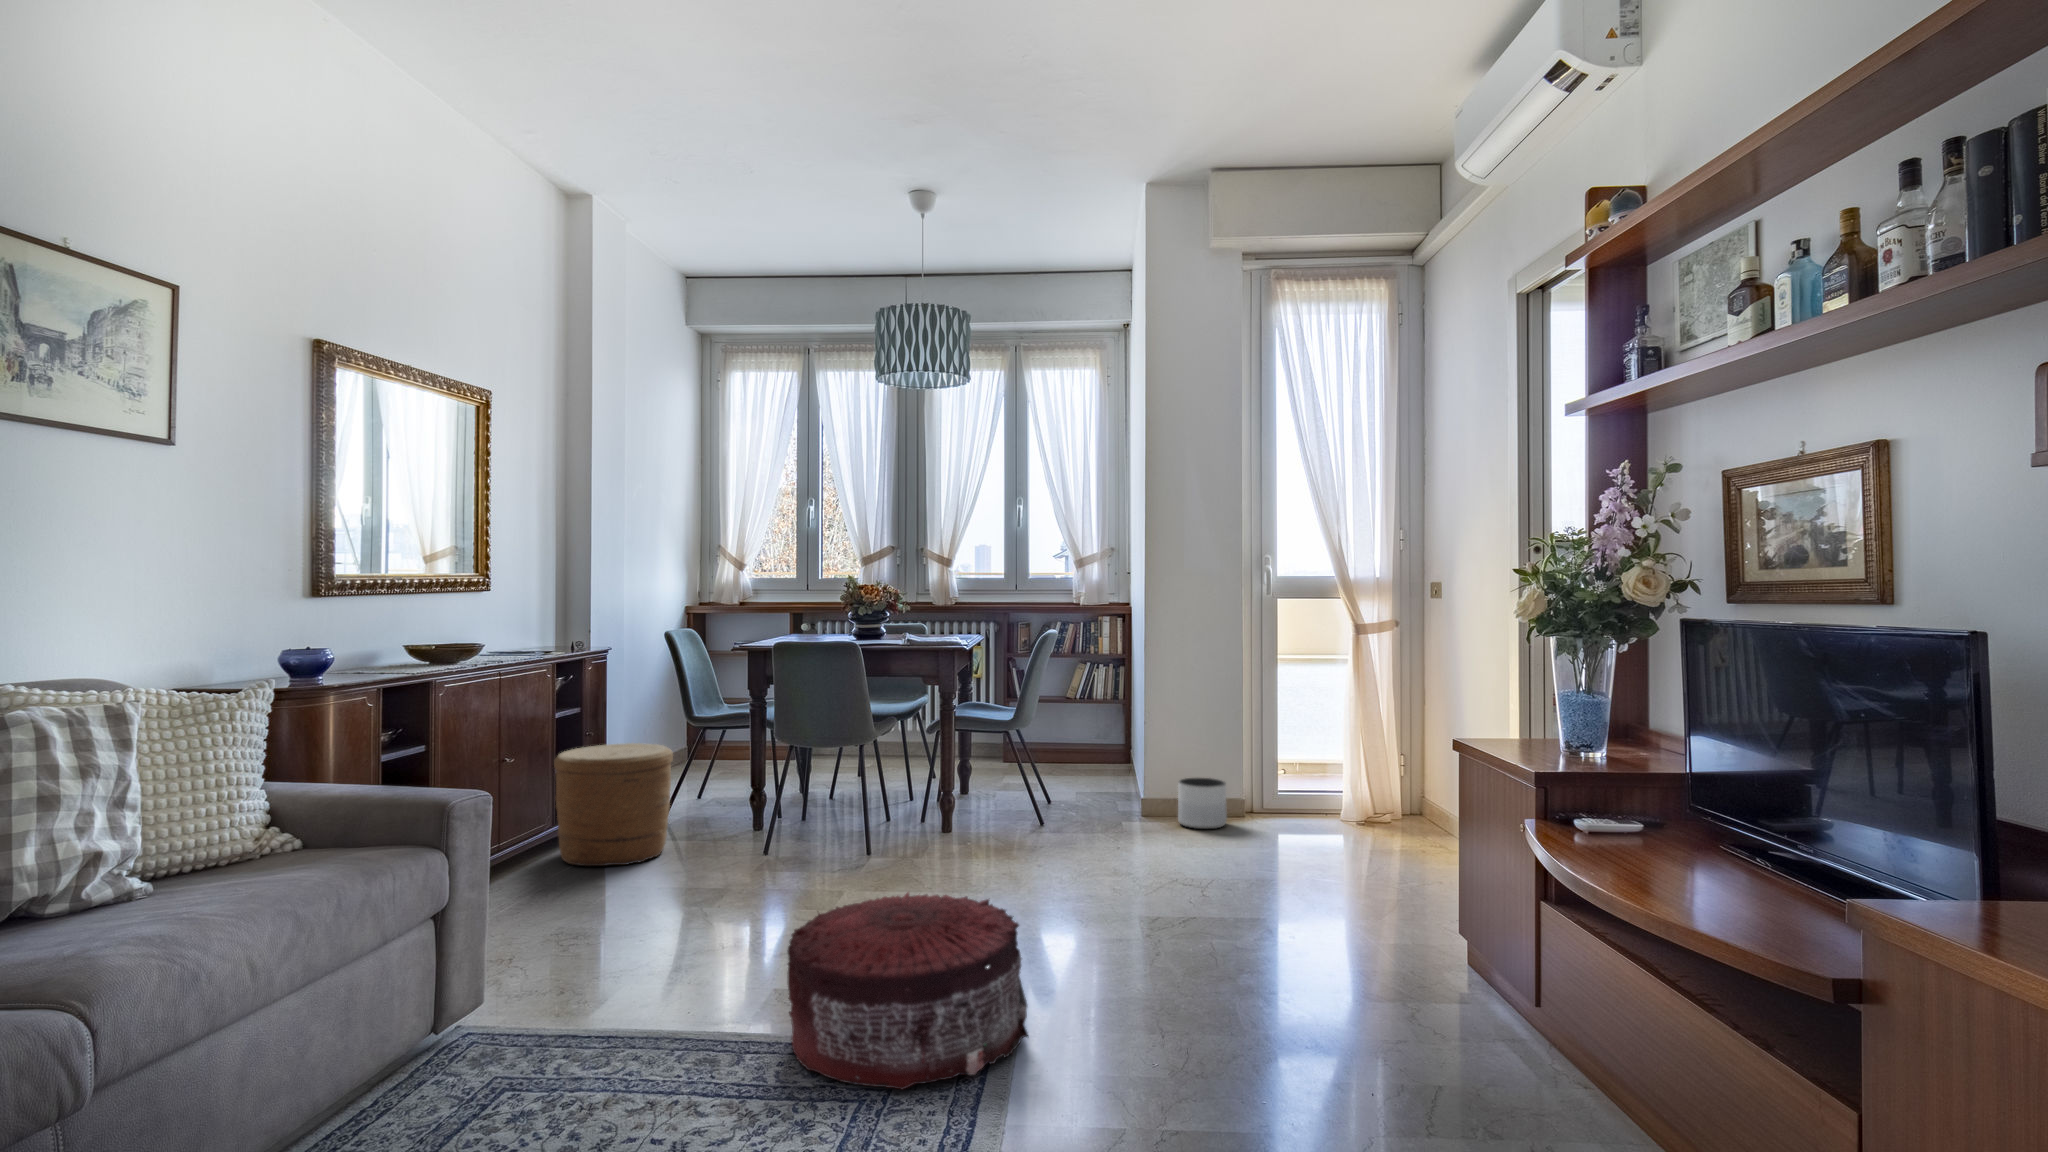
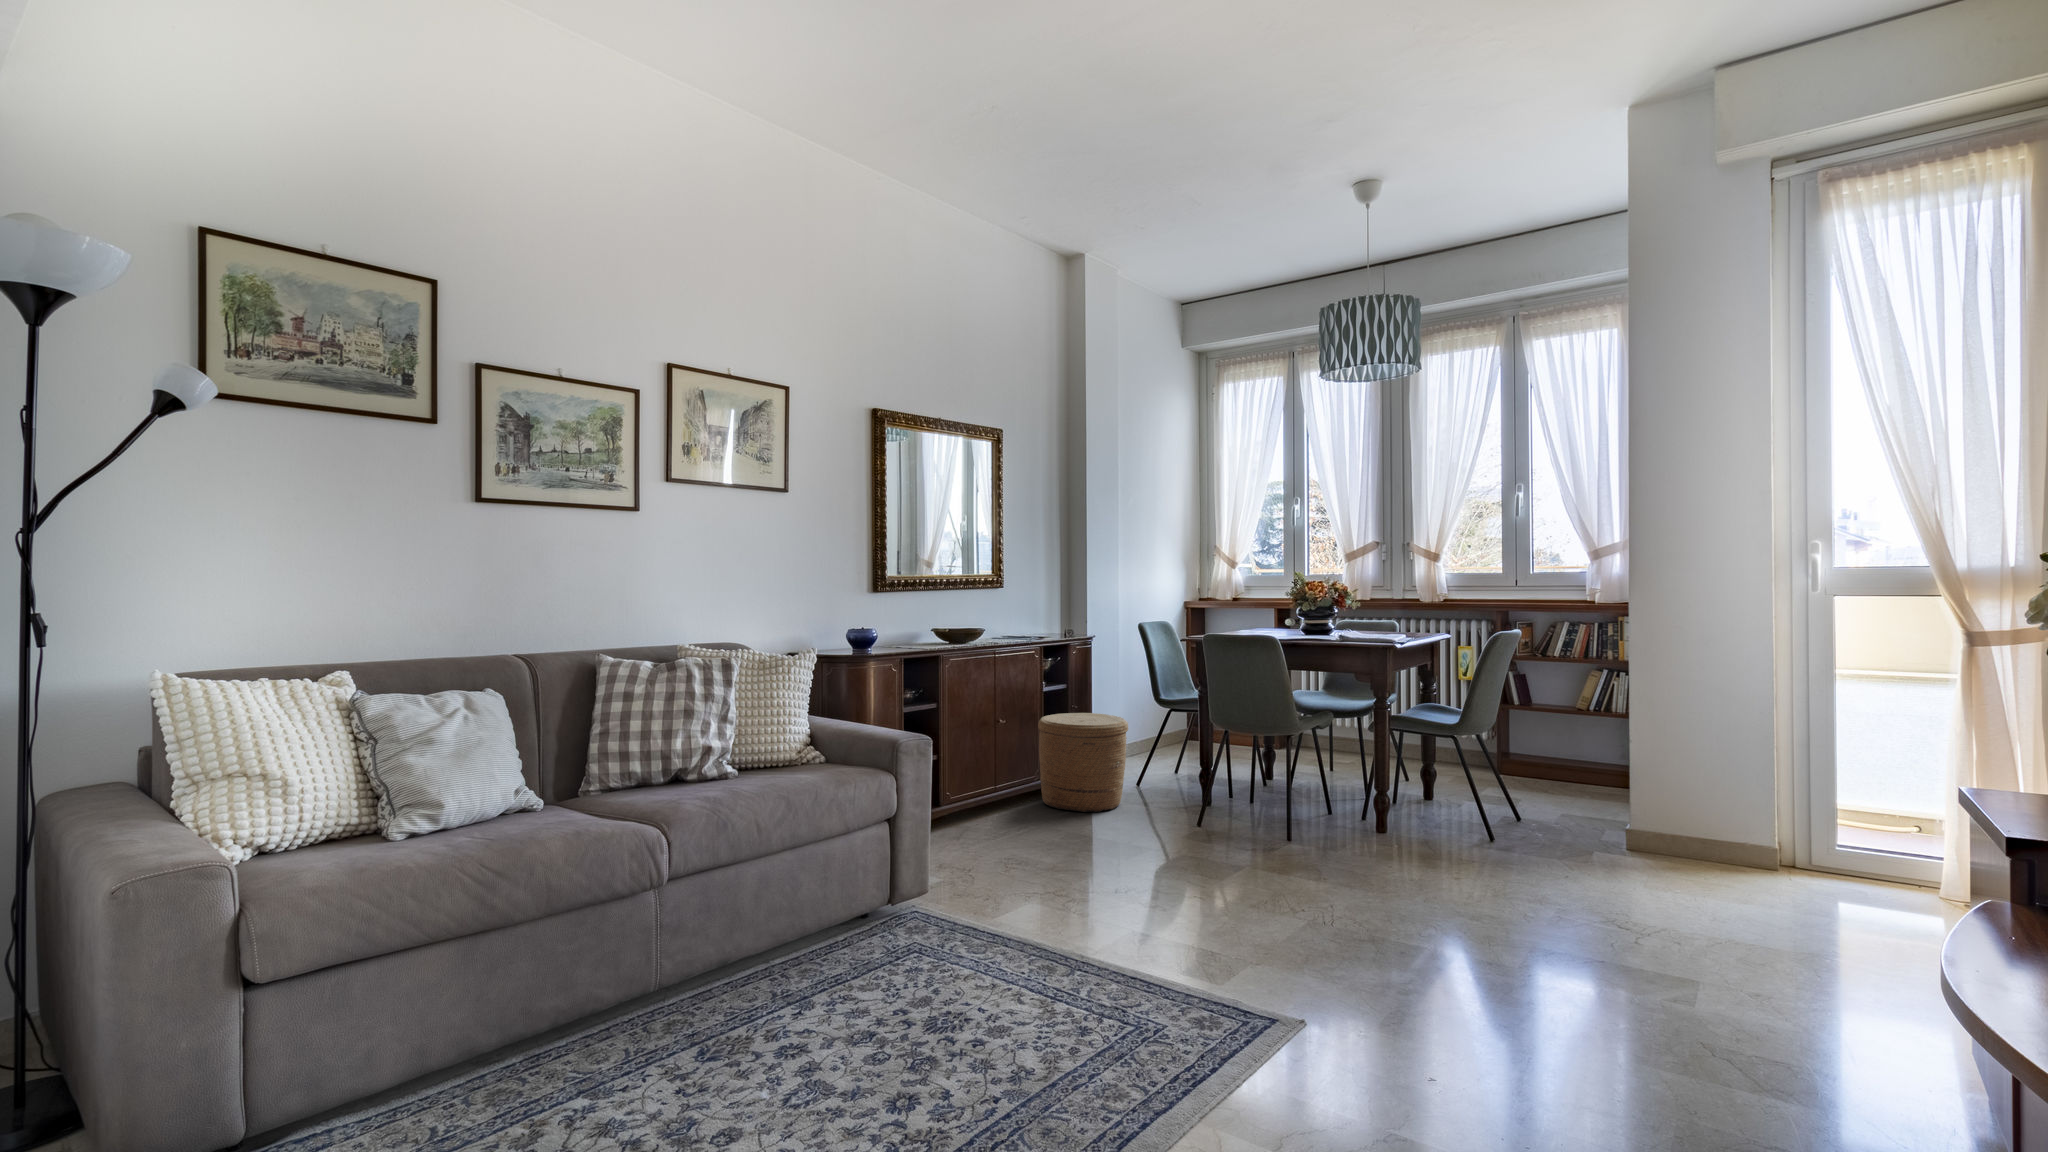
planter: present [1178,778,1227,829] -> none [1650,812,1716,874]
pouf: present [788,892,1029,1089] -> none [1107,867,1313,1035]

